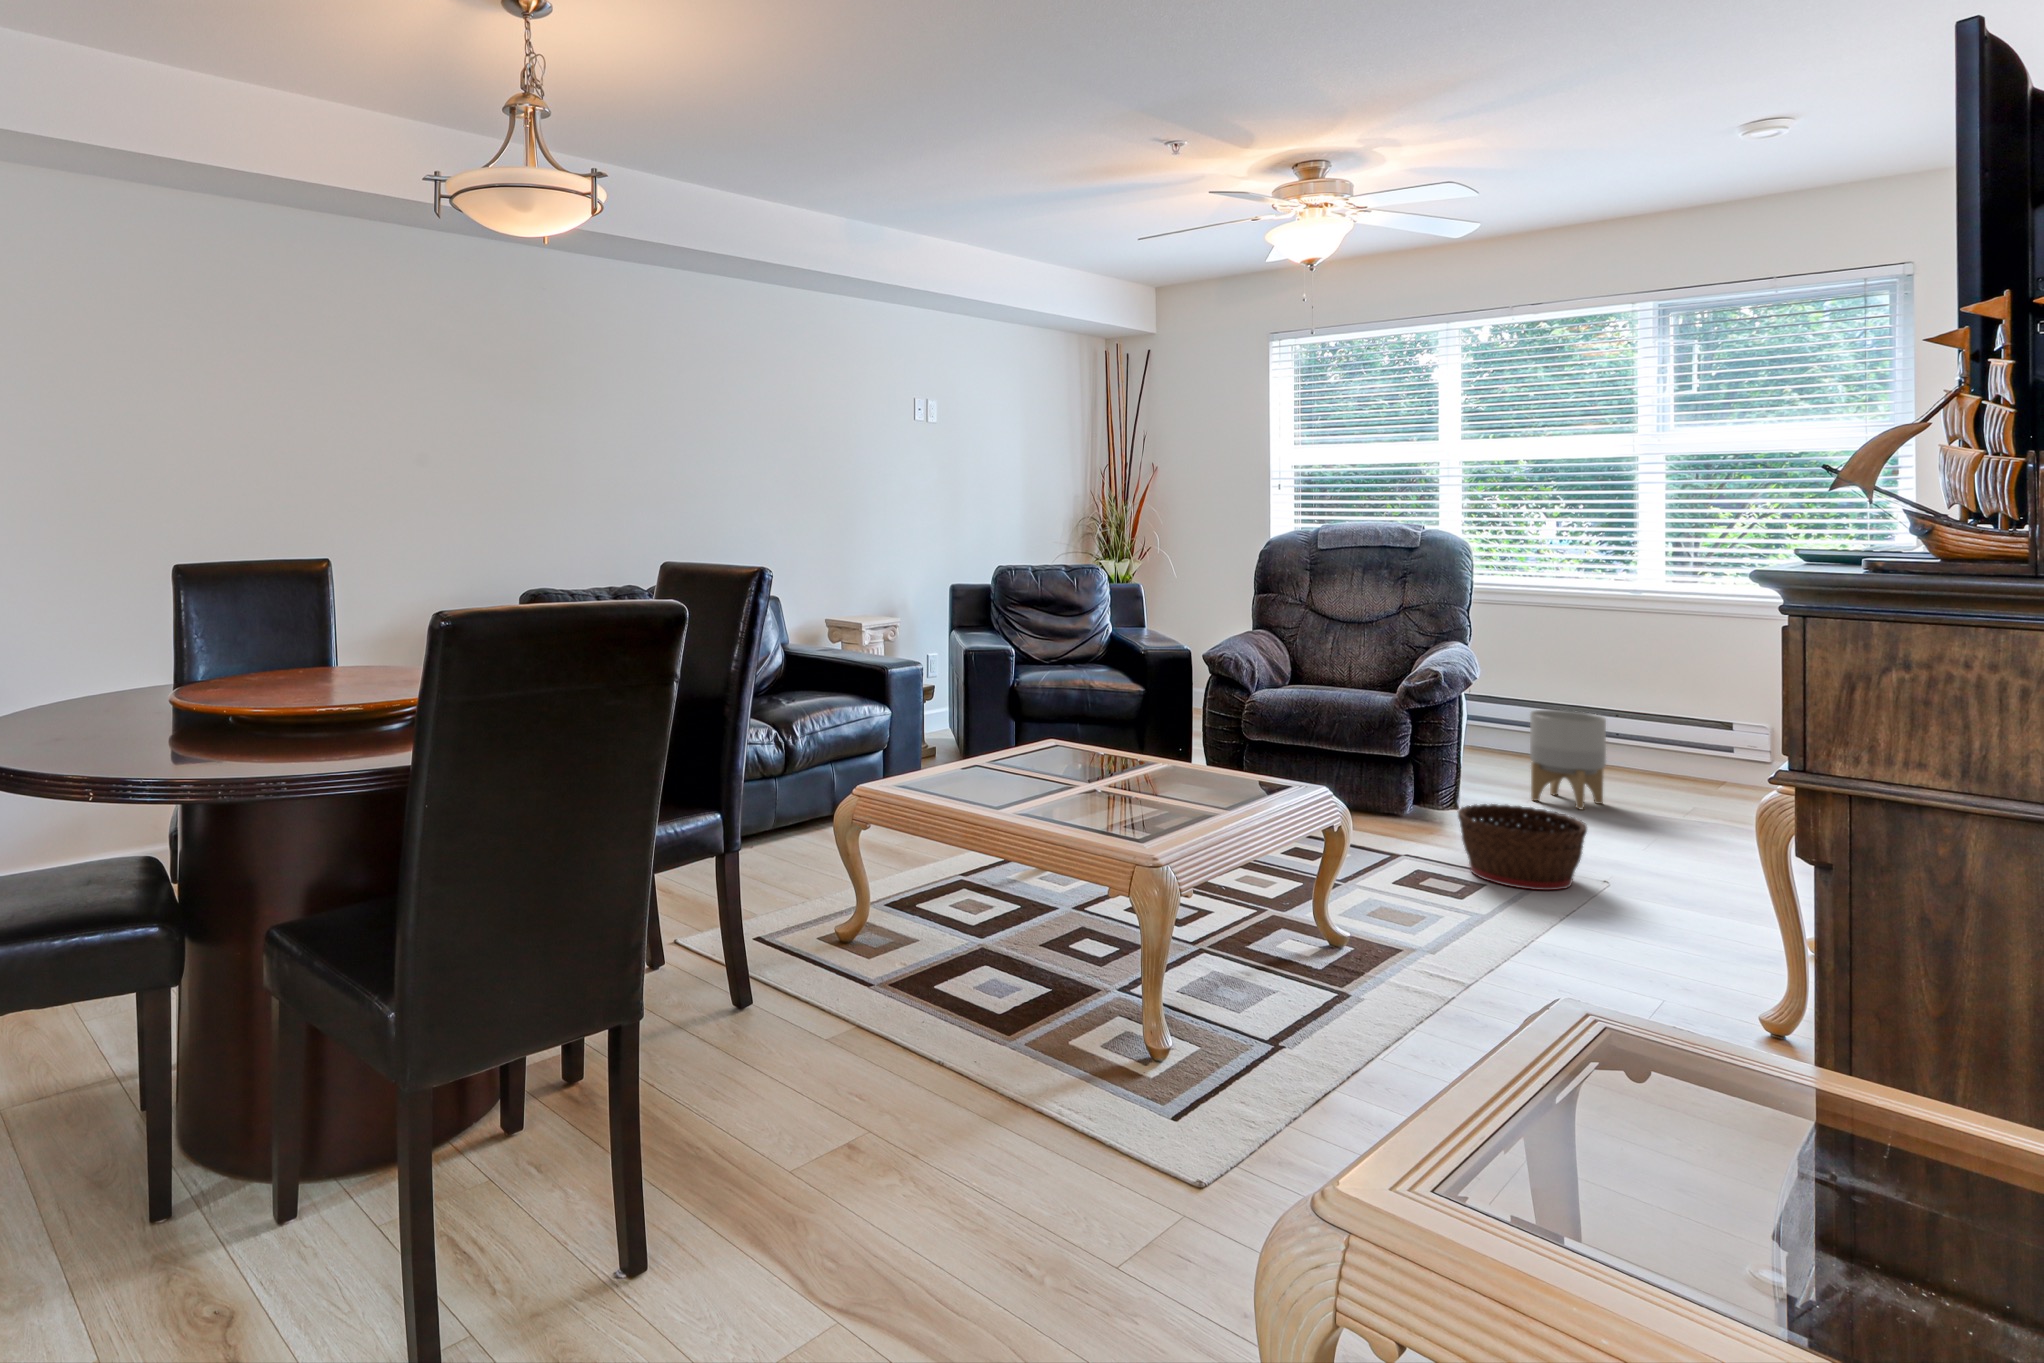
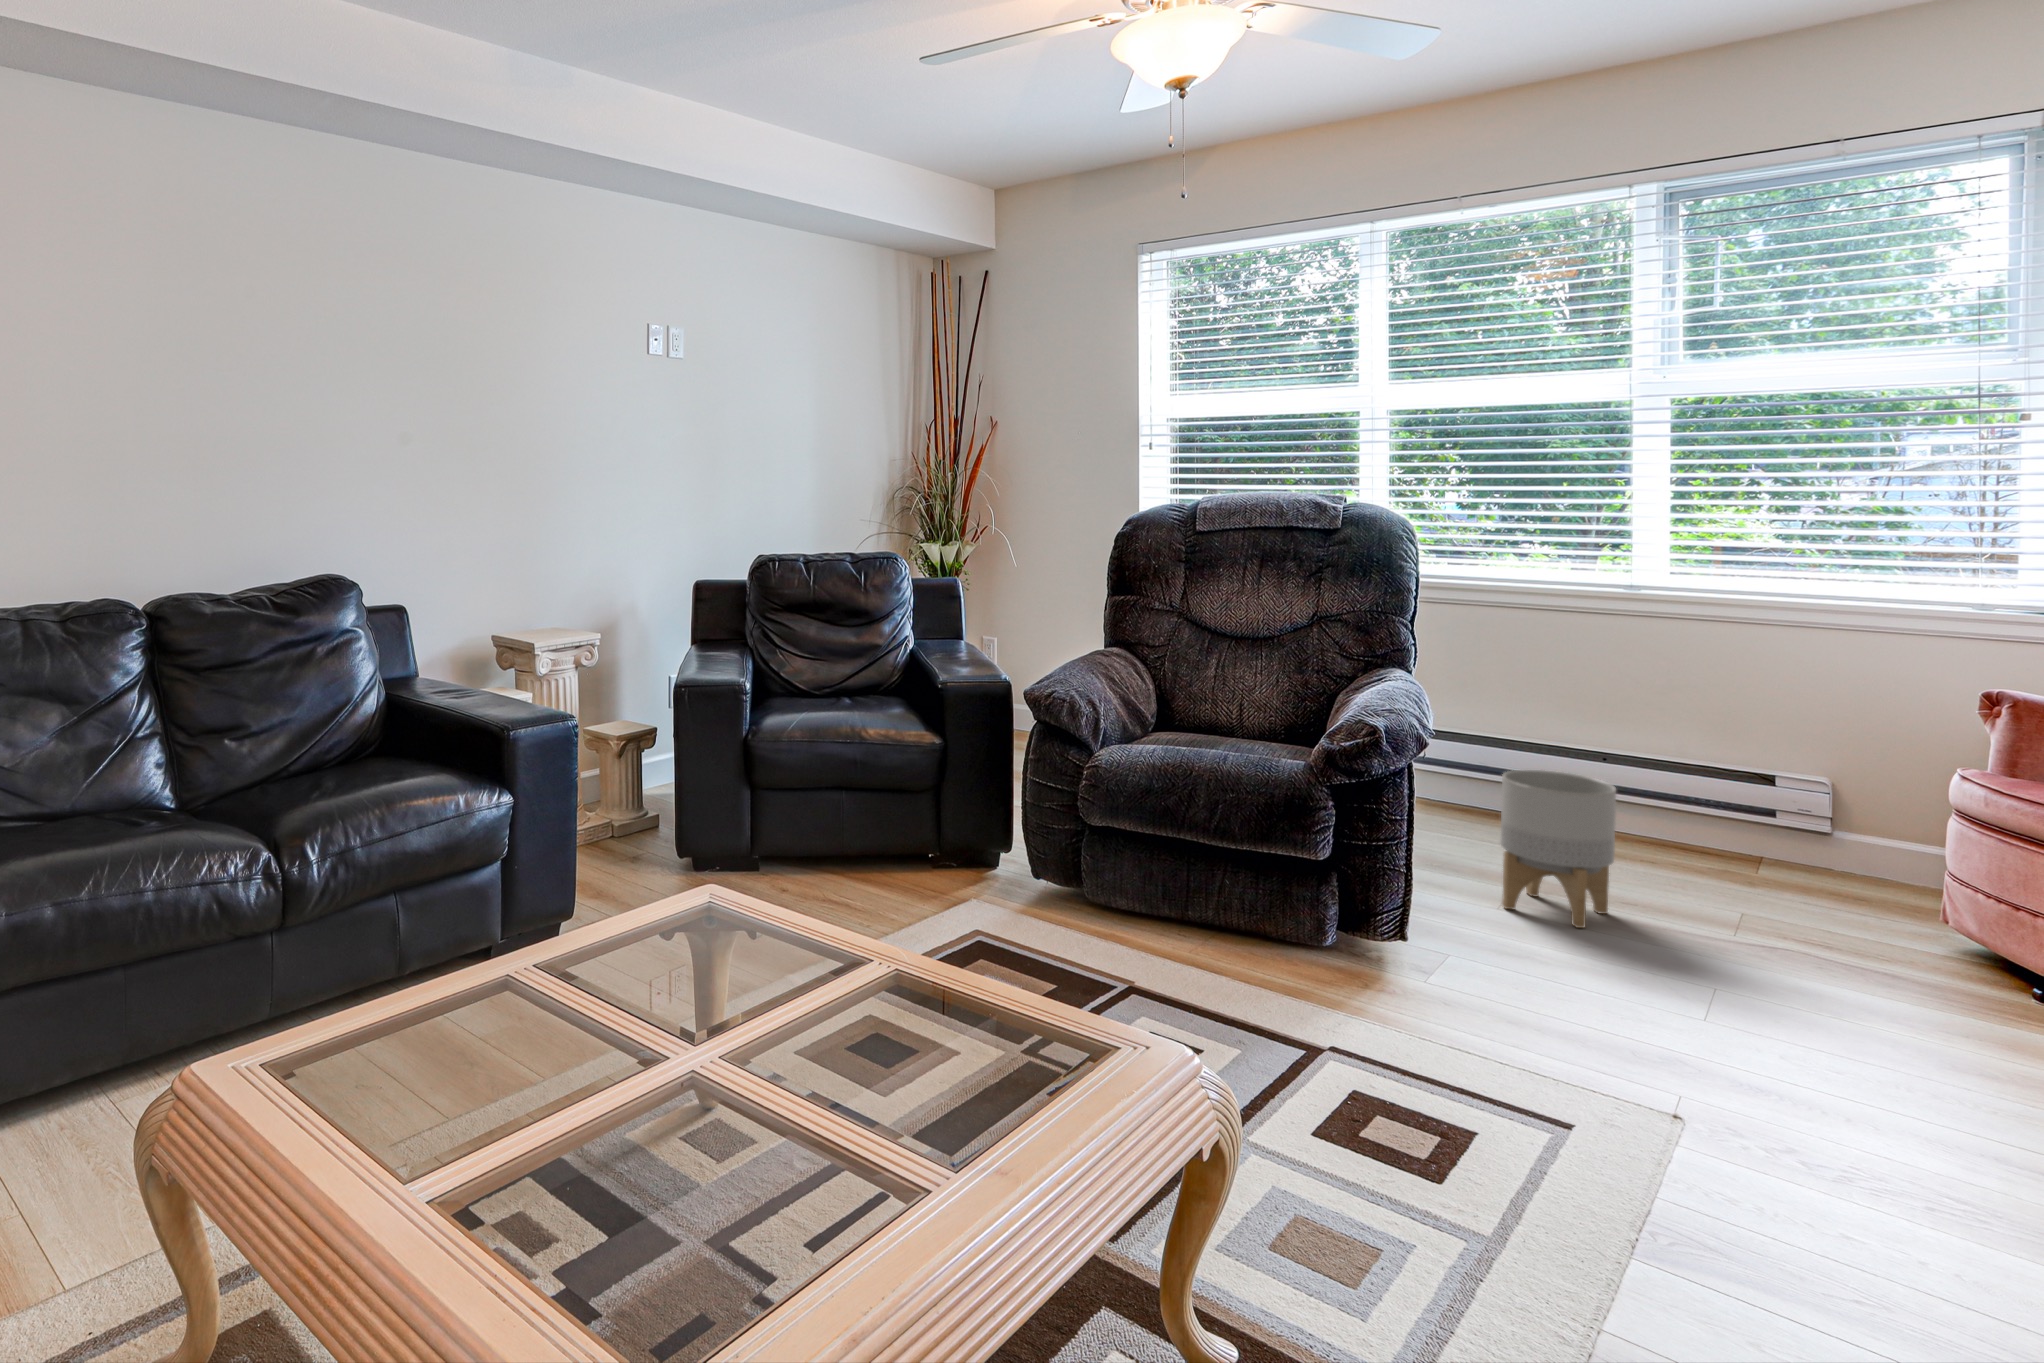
basket: present [1457,804,1587,890] -> none [1423,969,1657,1157]

